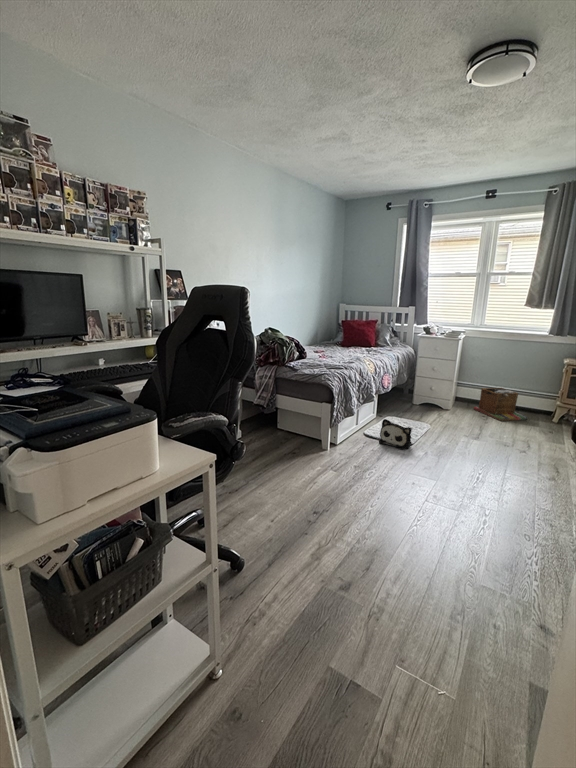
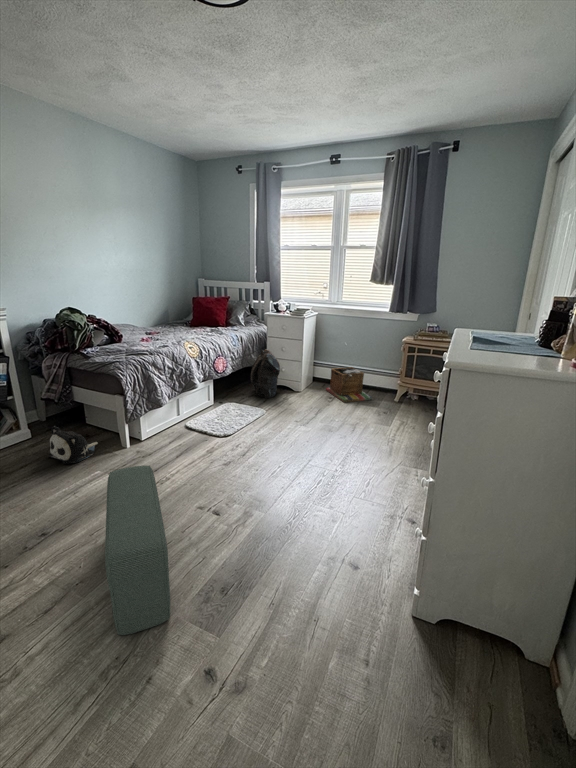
backpack: none [402,368,434,414] -> present [251,349,280,398]
plush toy: present [379,419,412,449] -> present [48,426,98,464]
pouf: none [372,460,491,598] -> present [105,466,171,635]

